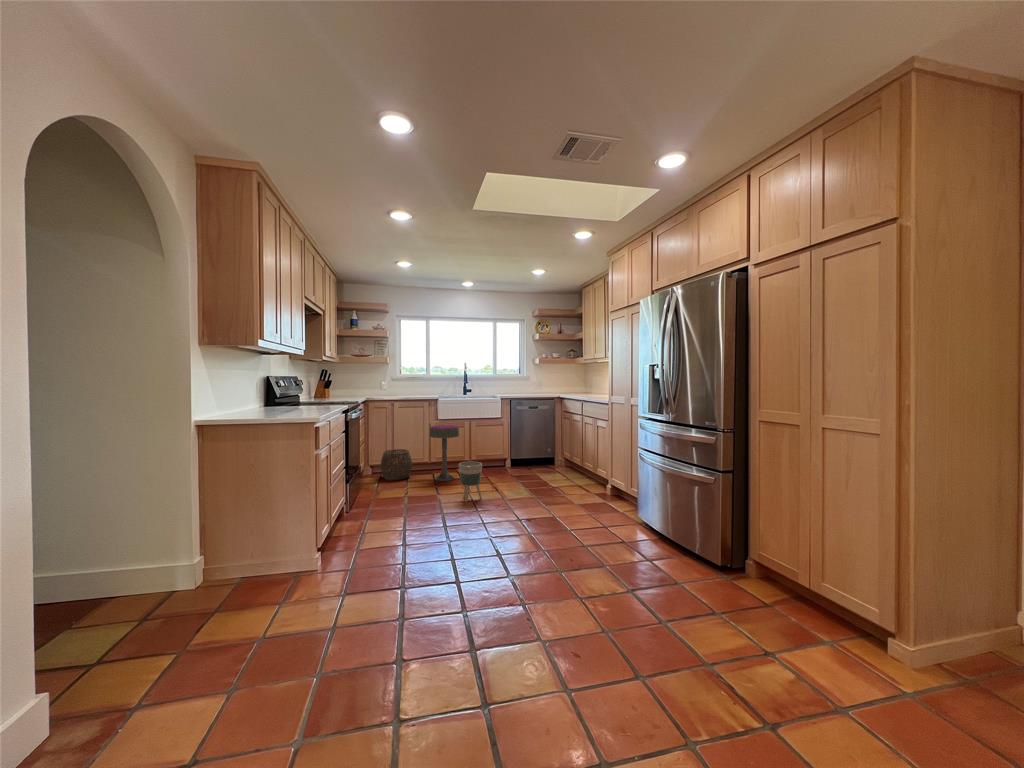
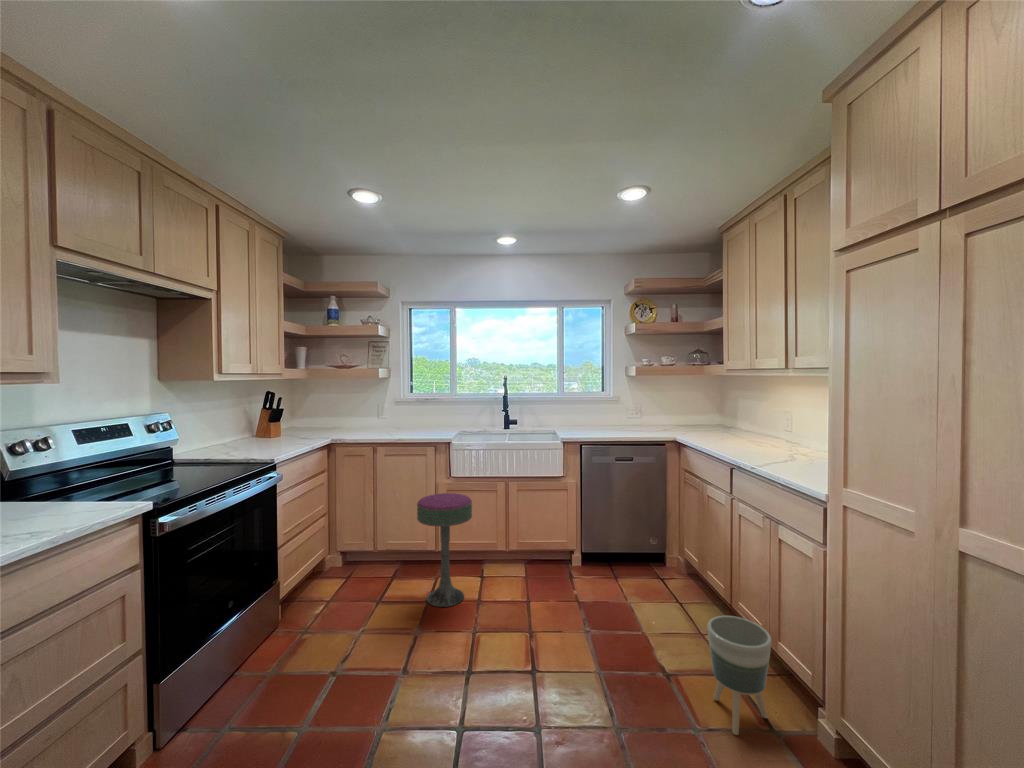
woven basket: present [381,449,412,480] -> none [340,528,398,591]
planter: present [459,462,482,502] -> present [708,616,772,735]

